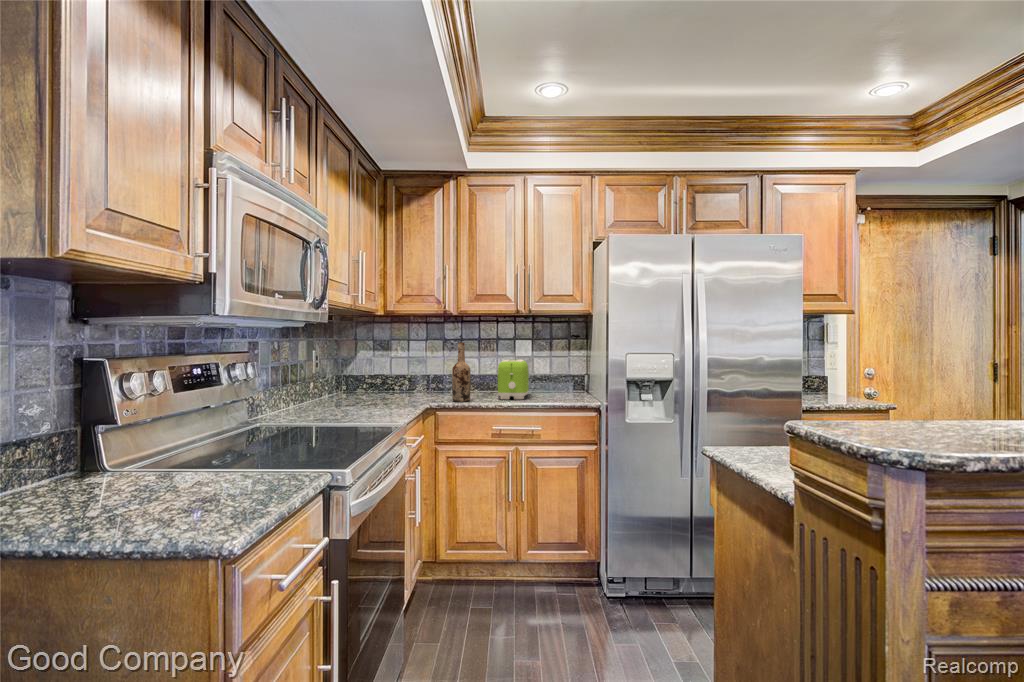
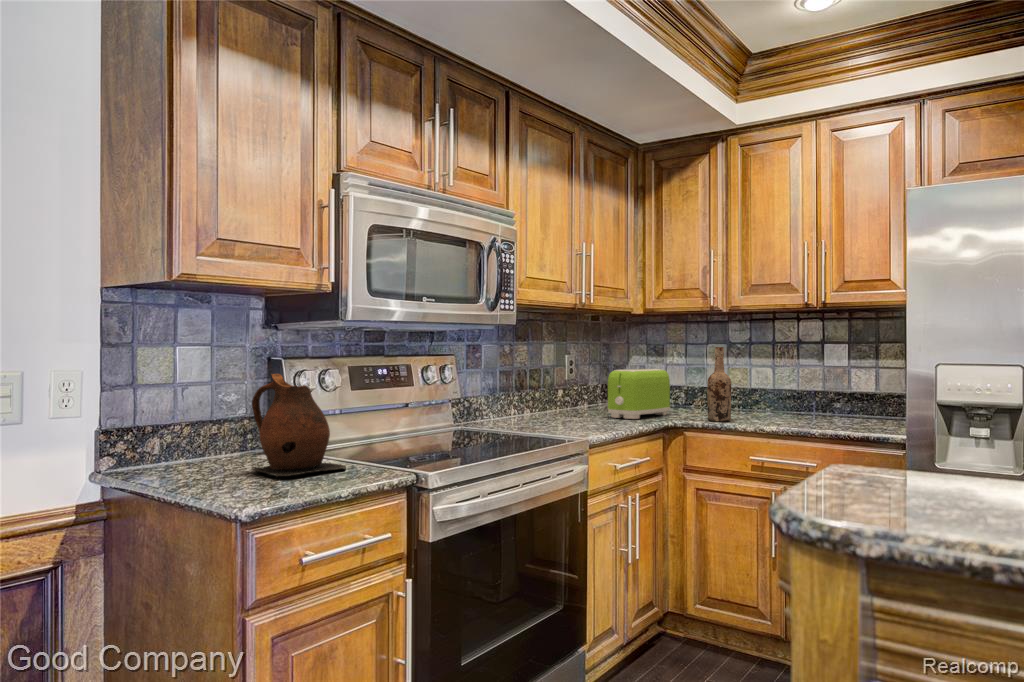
toaster: present [498,359,529,399] -> present [608,369,670,419]
ceramic pitcher: none [82,378,231,523] -> present [252,374,346,477]

